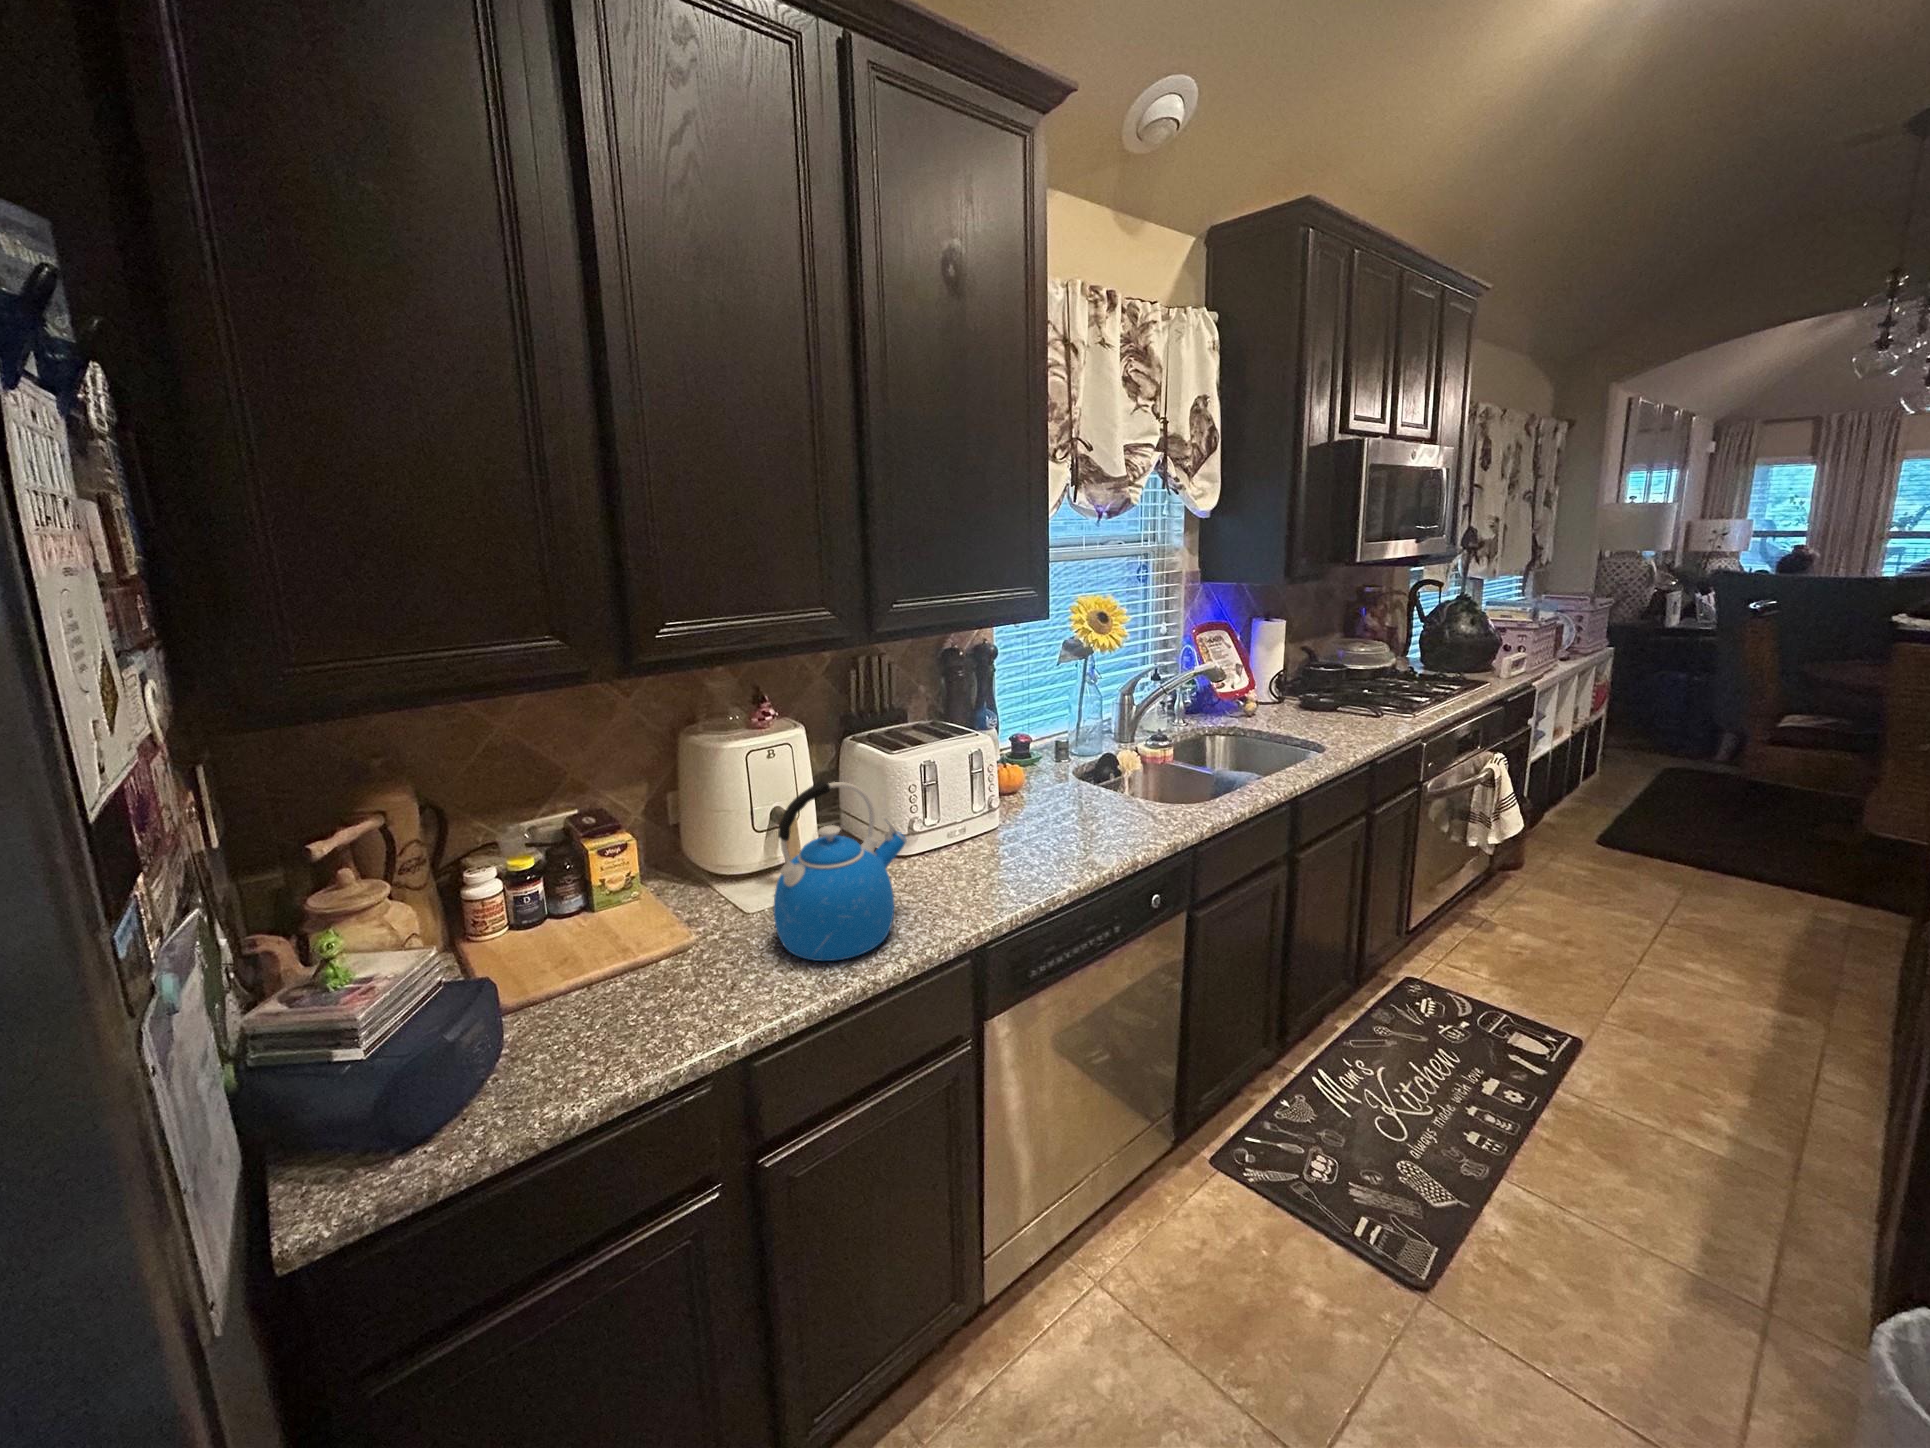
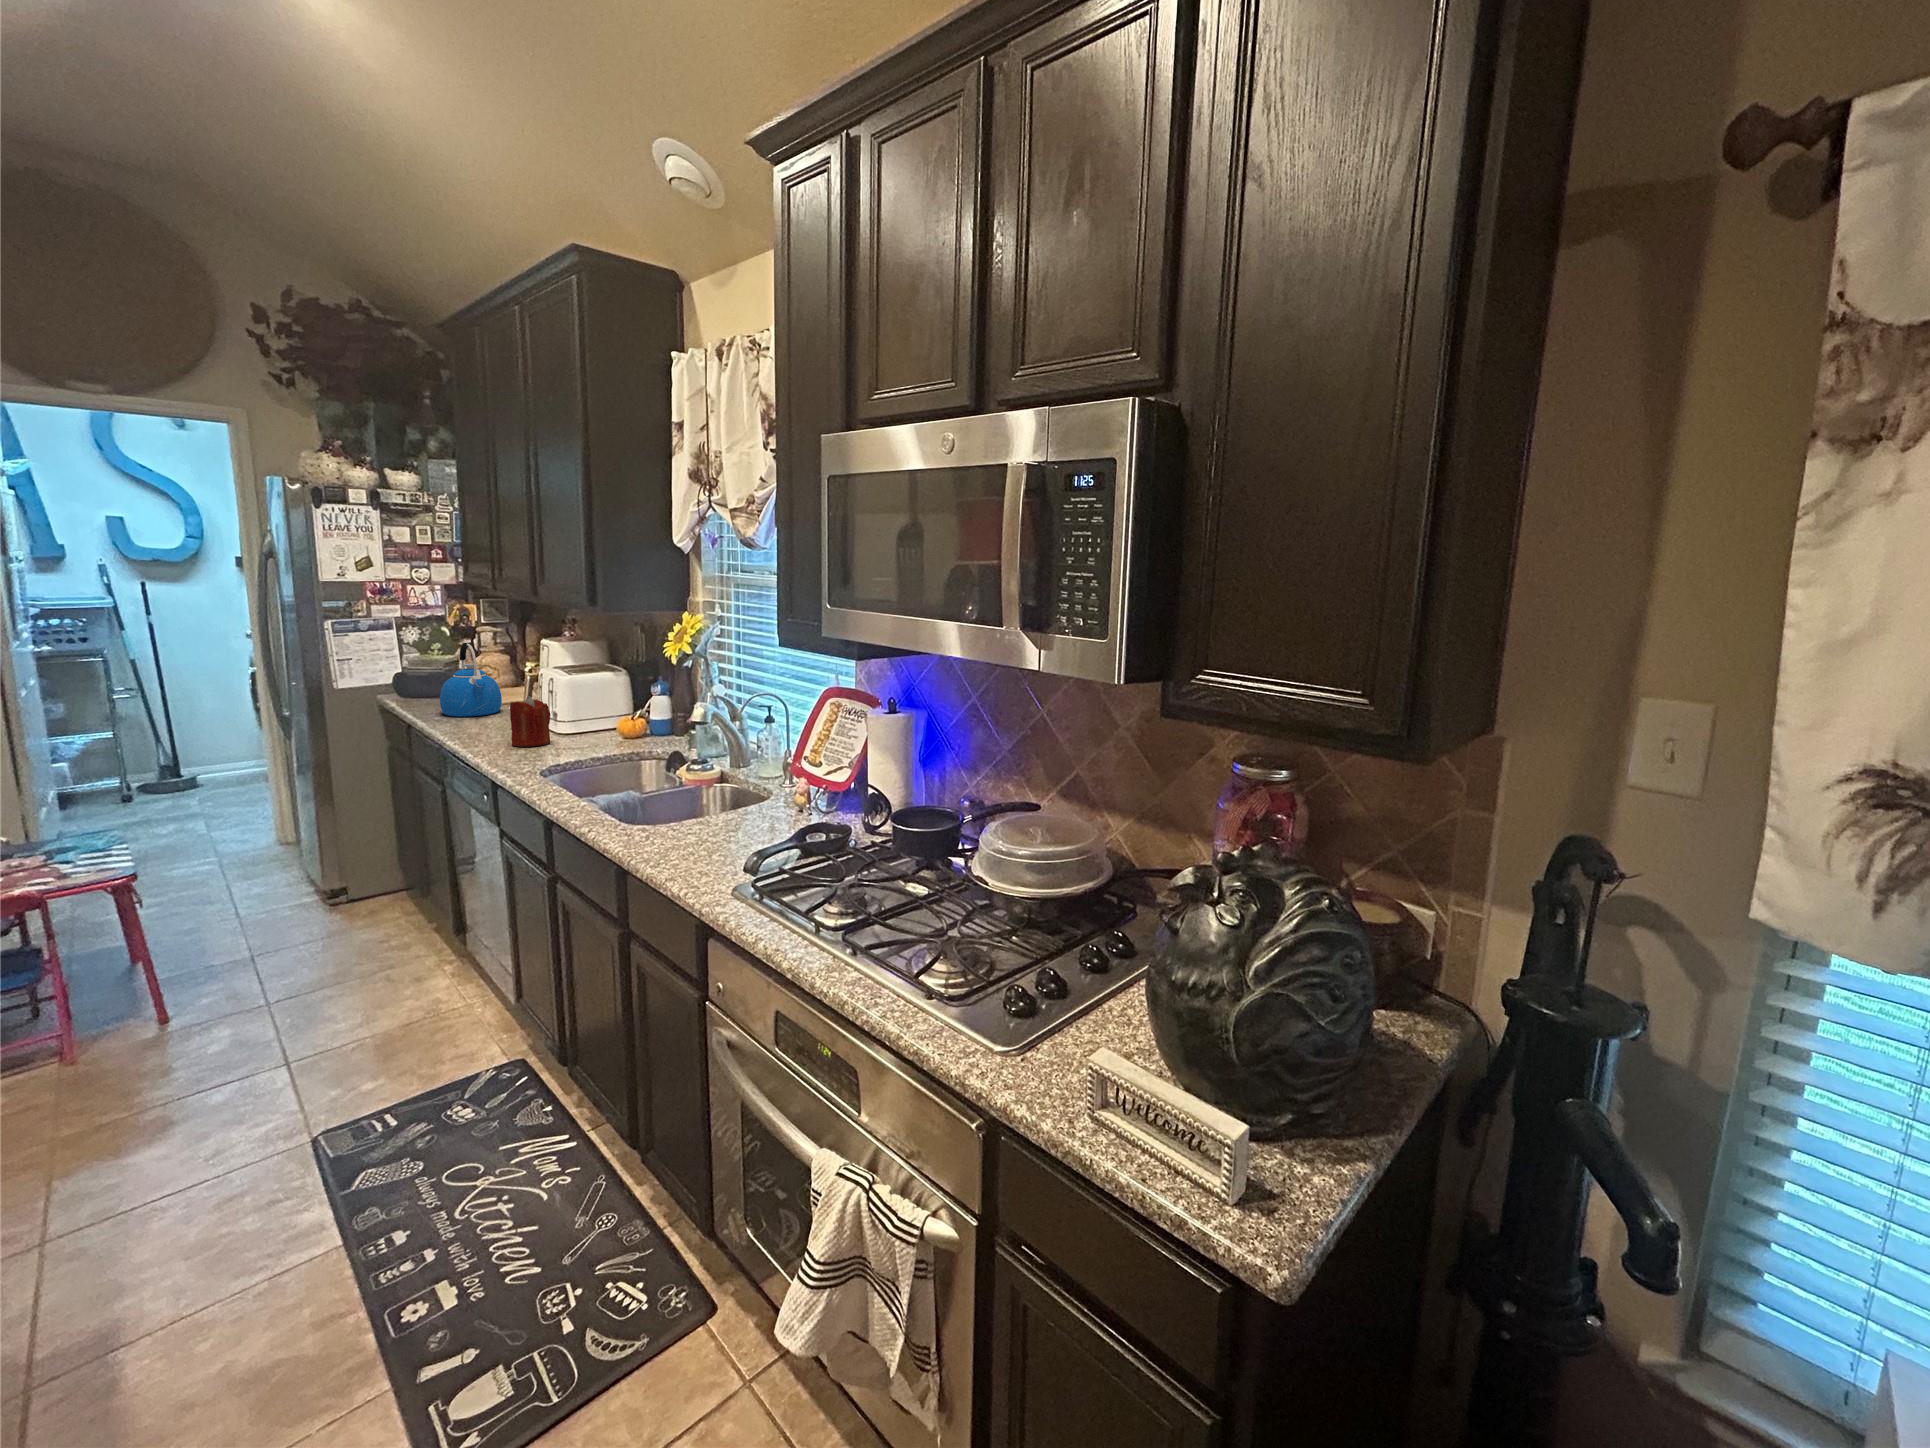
candle: none [1066,761,1117,840] -> present [510,696,551,747]

